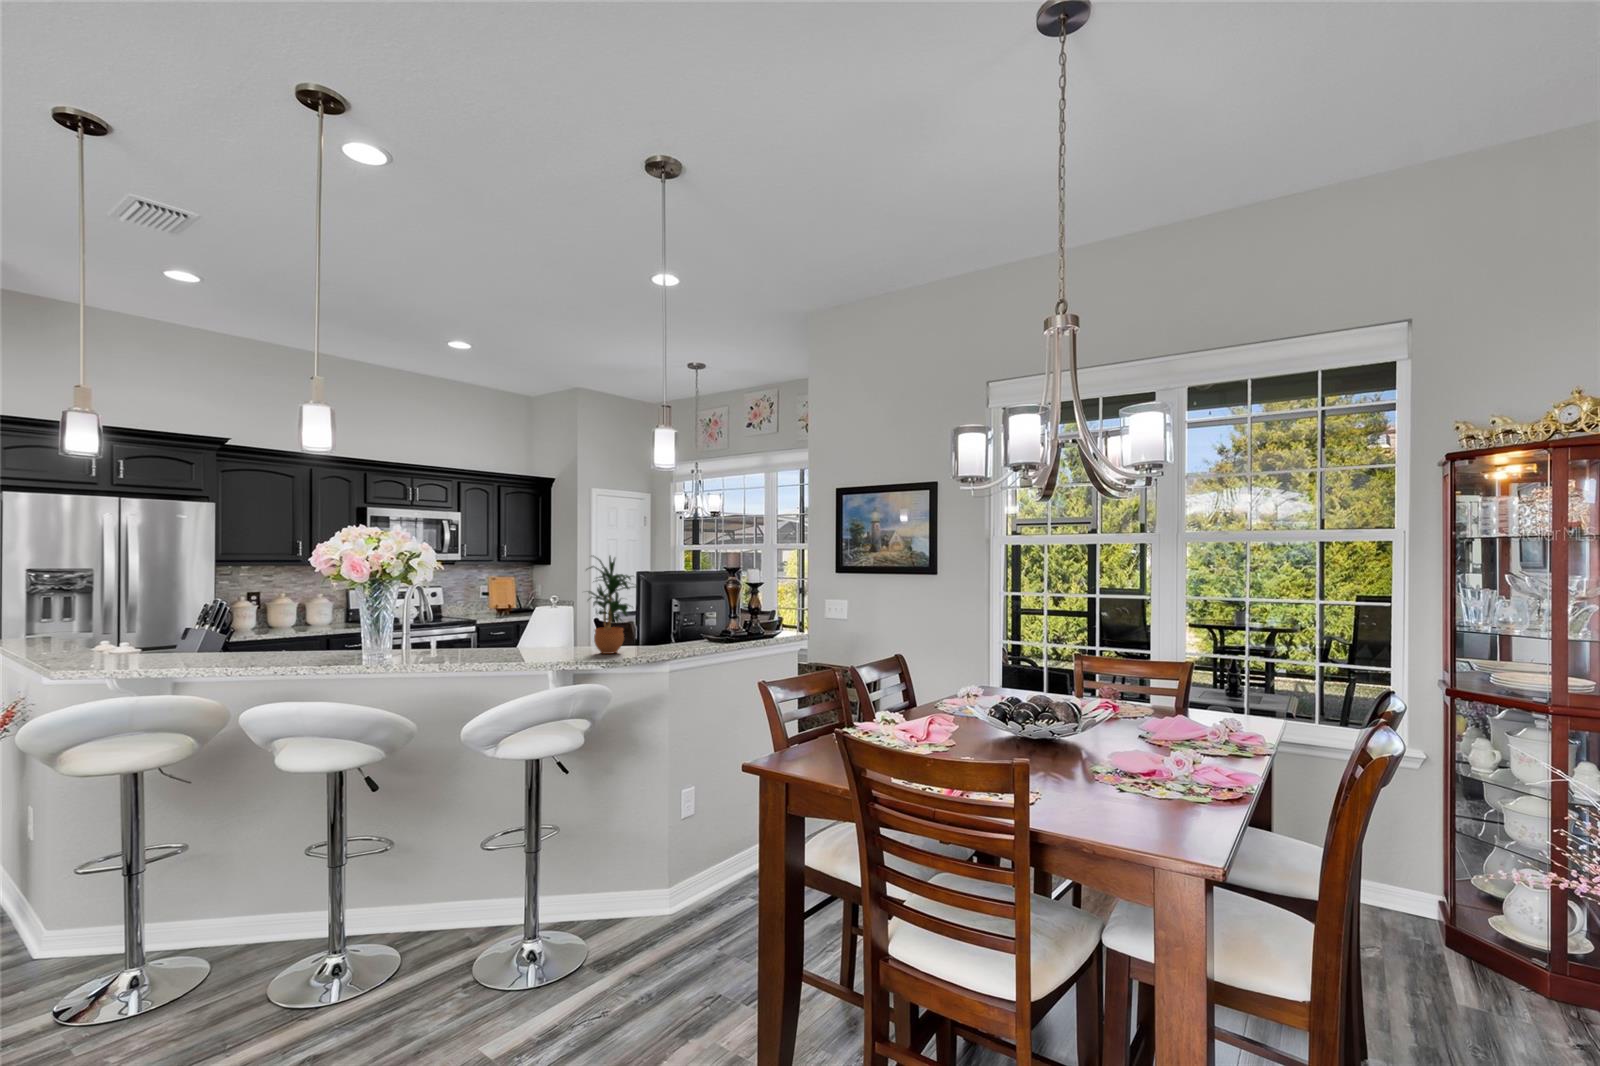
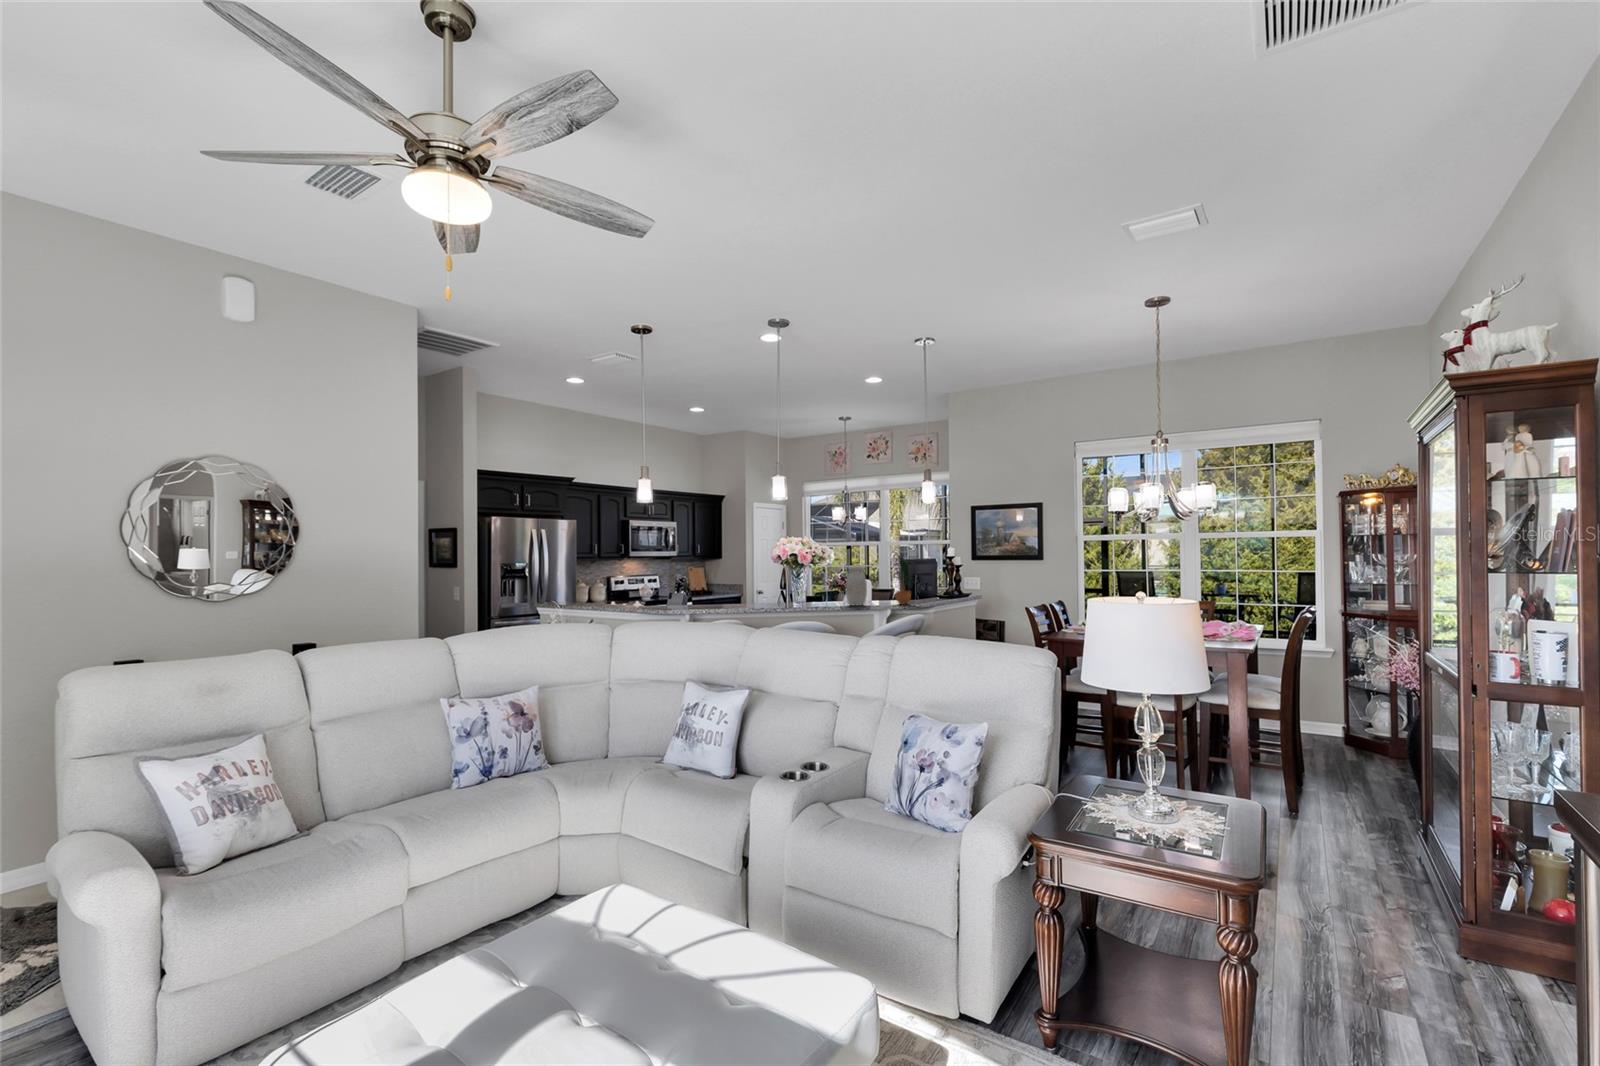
jar: none [497,579,539,654] -> present [846,565,867,606]

